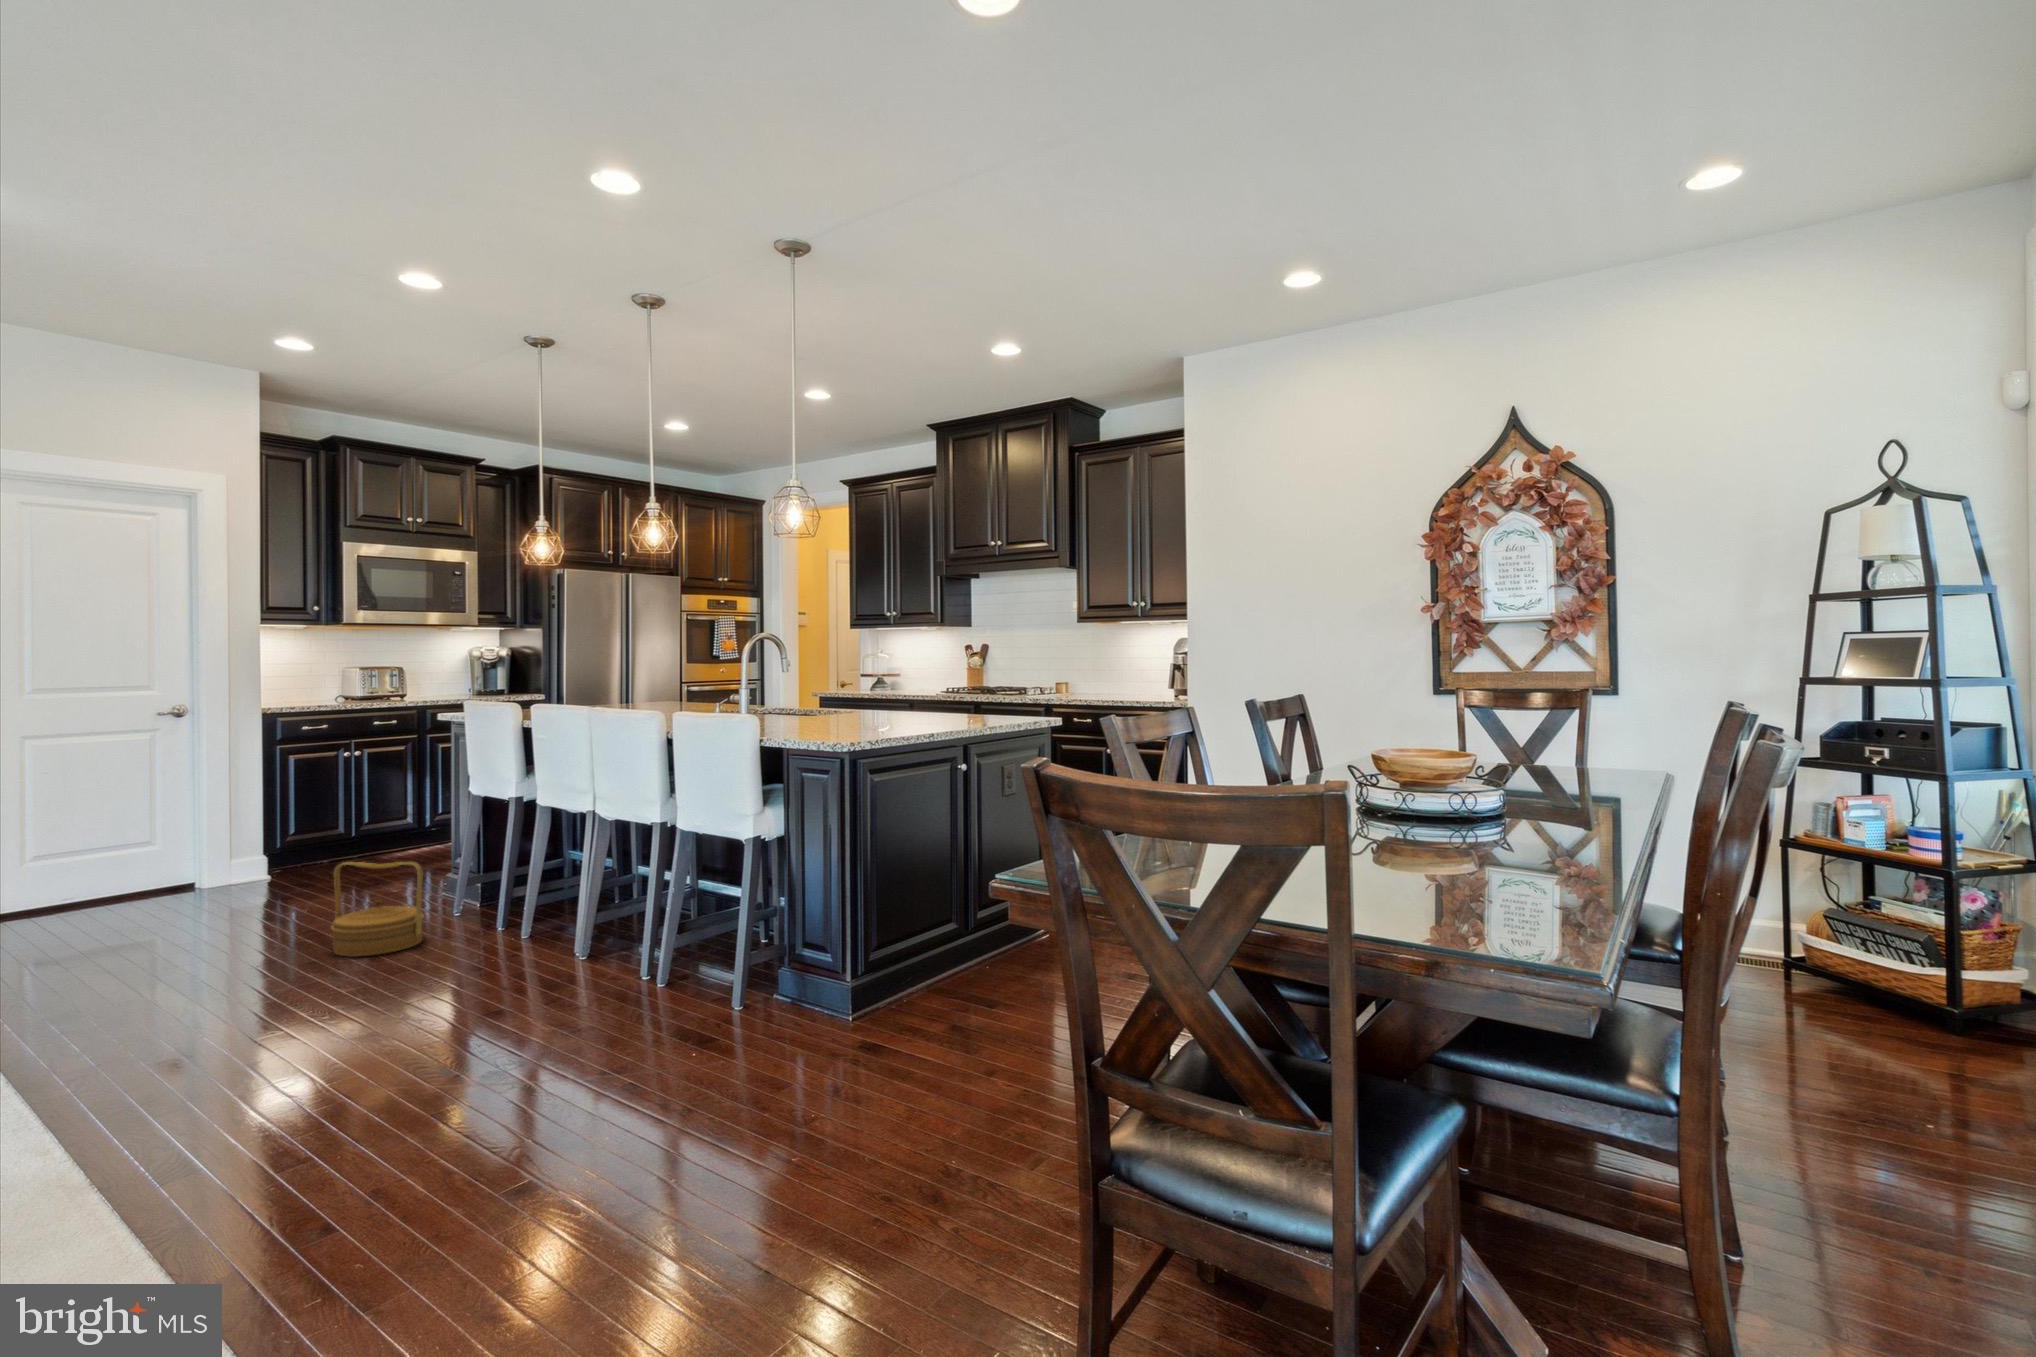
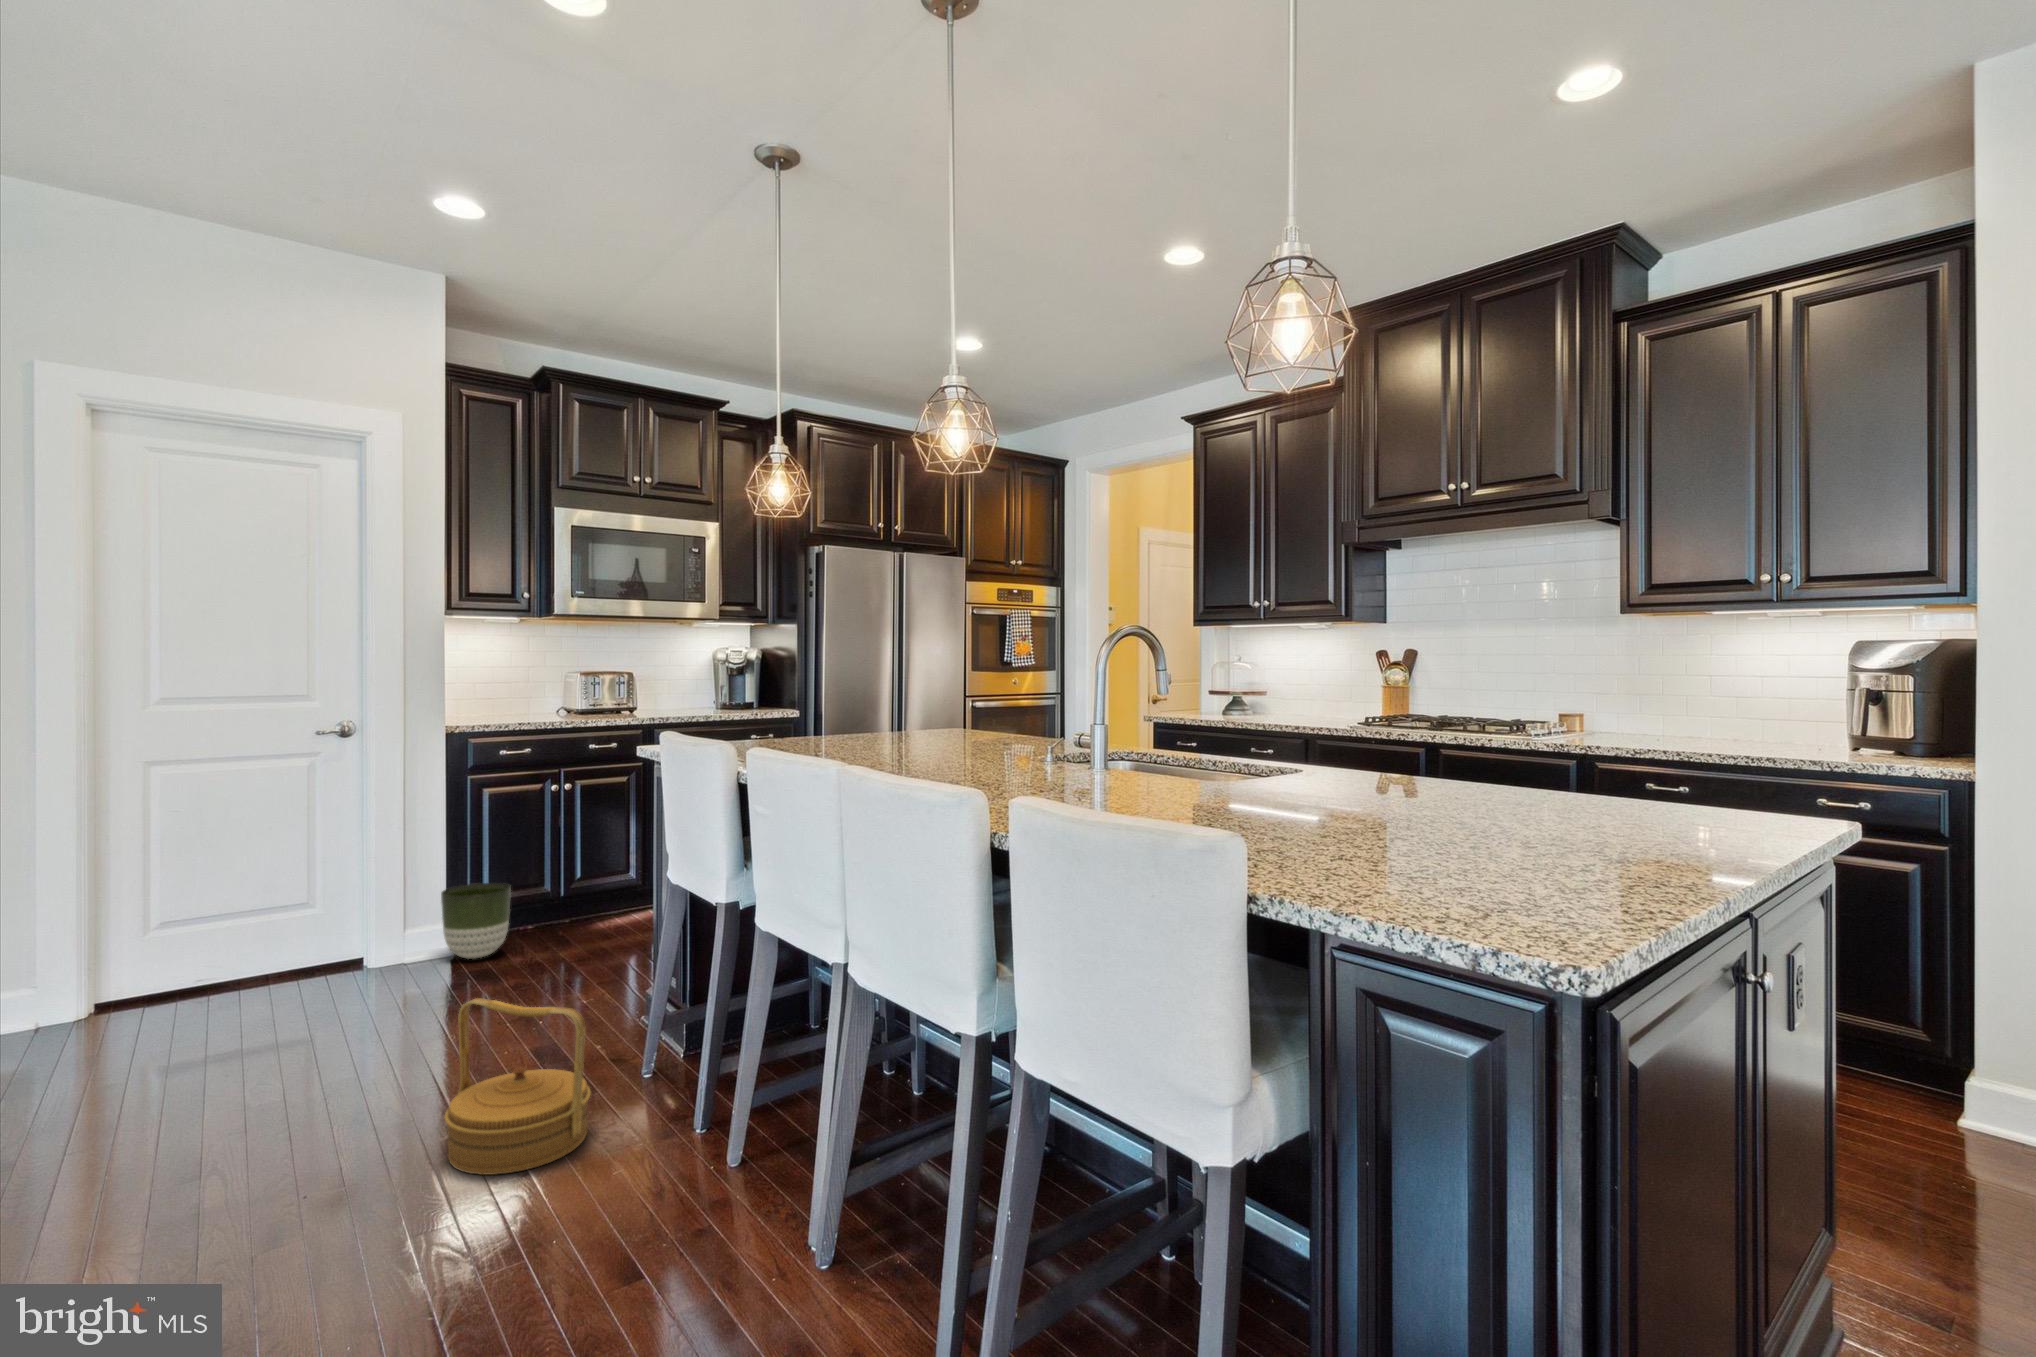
planter: none [261,825,318,880] -> present [441,883,511,959]

